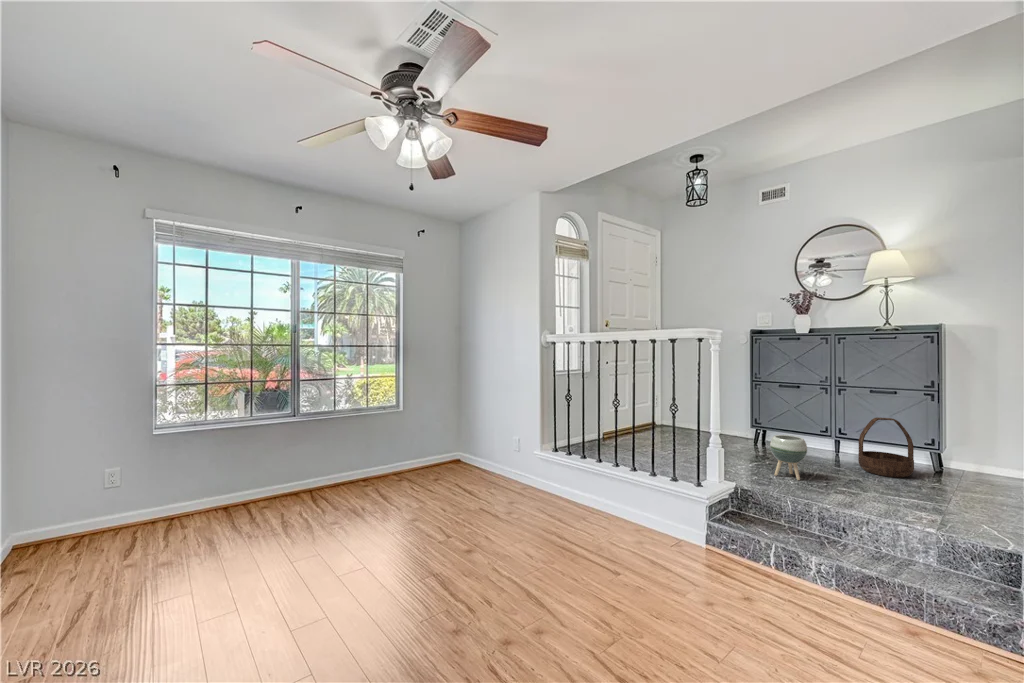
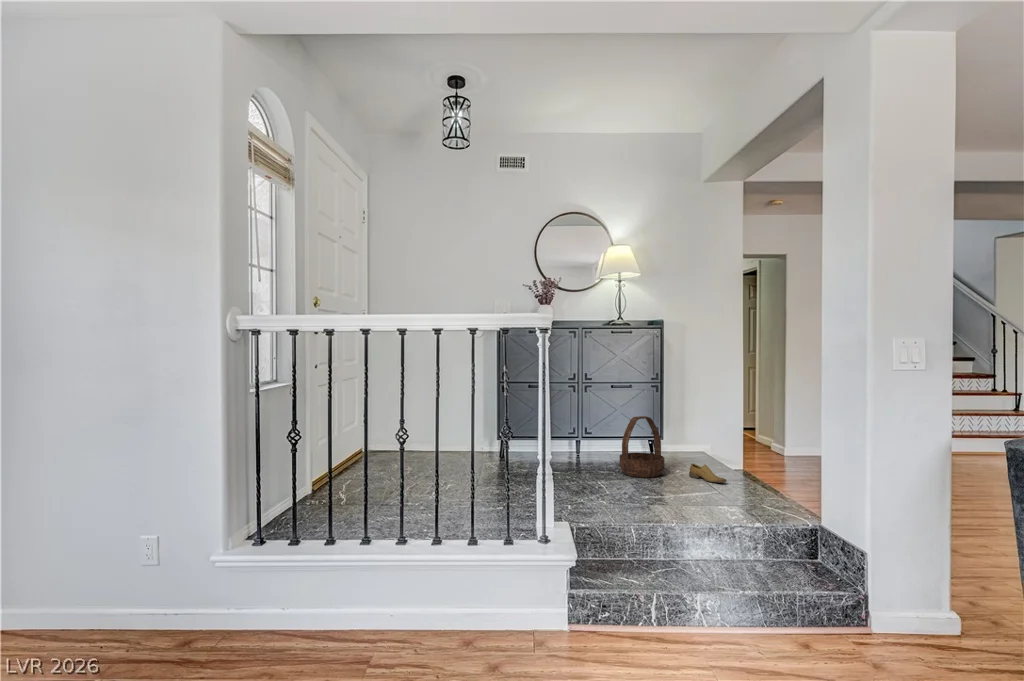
planter: present [770,435,807,480] -> none [572,449,610,502]
shoe: none [943,473,982,498] -> present [689,463,726,483]

